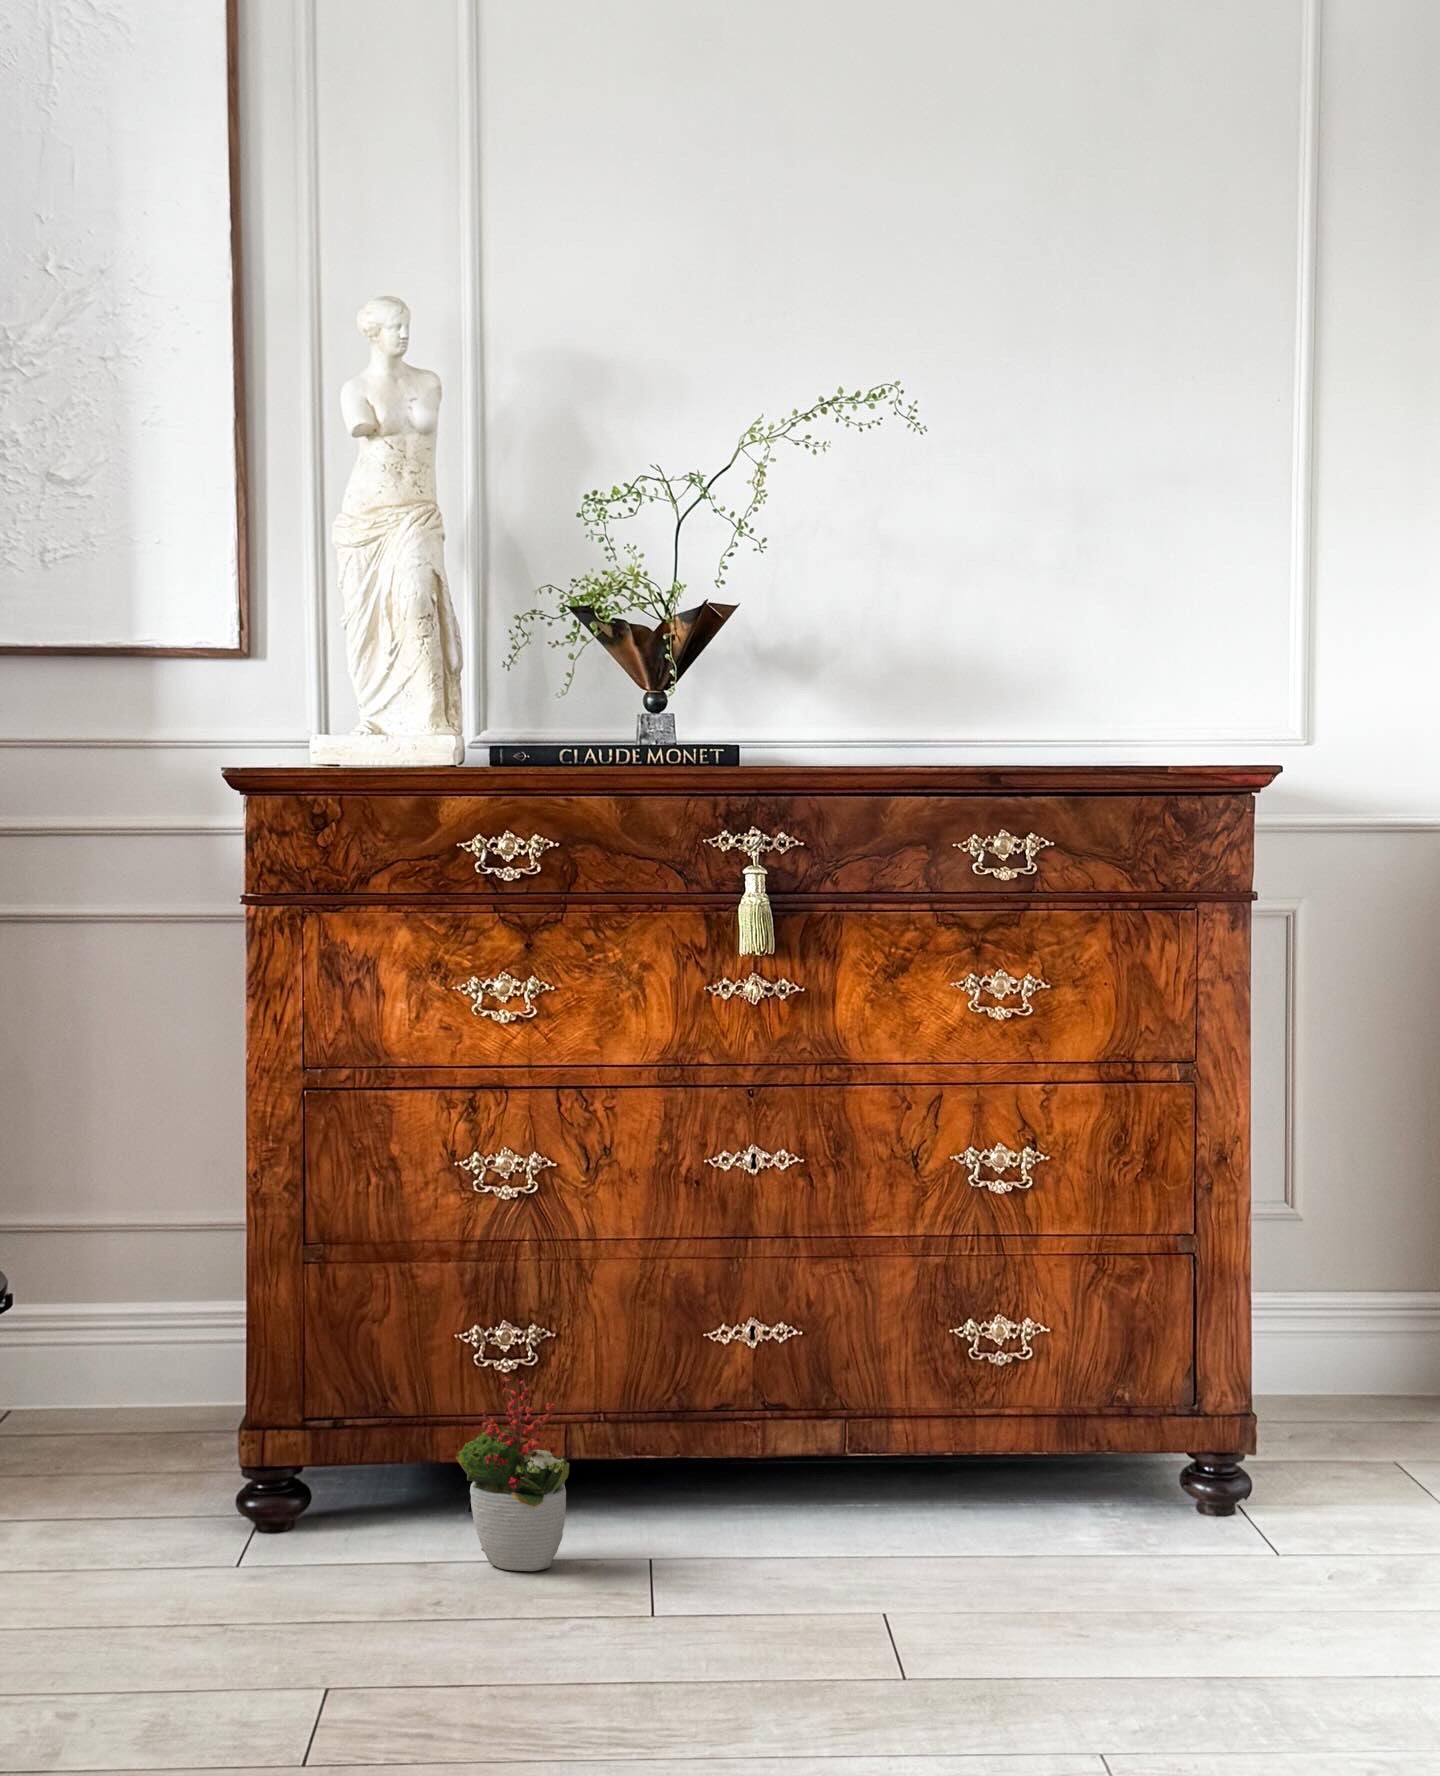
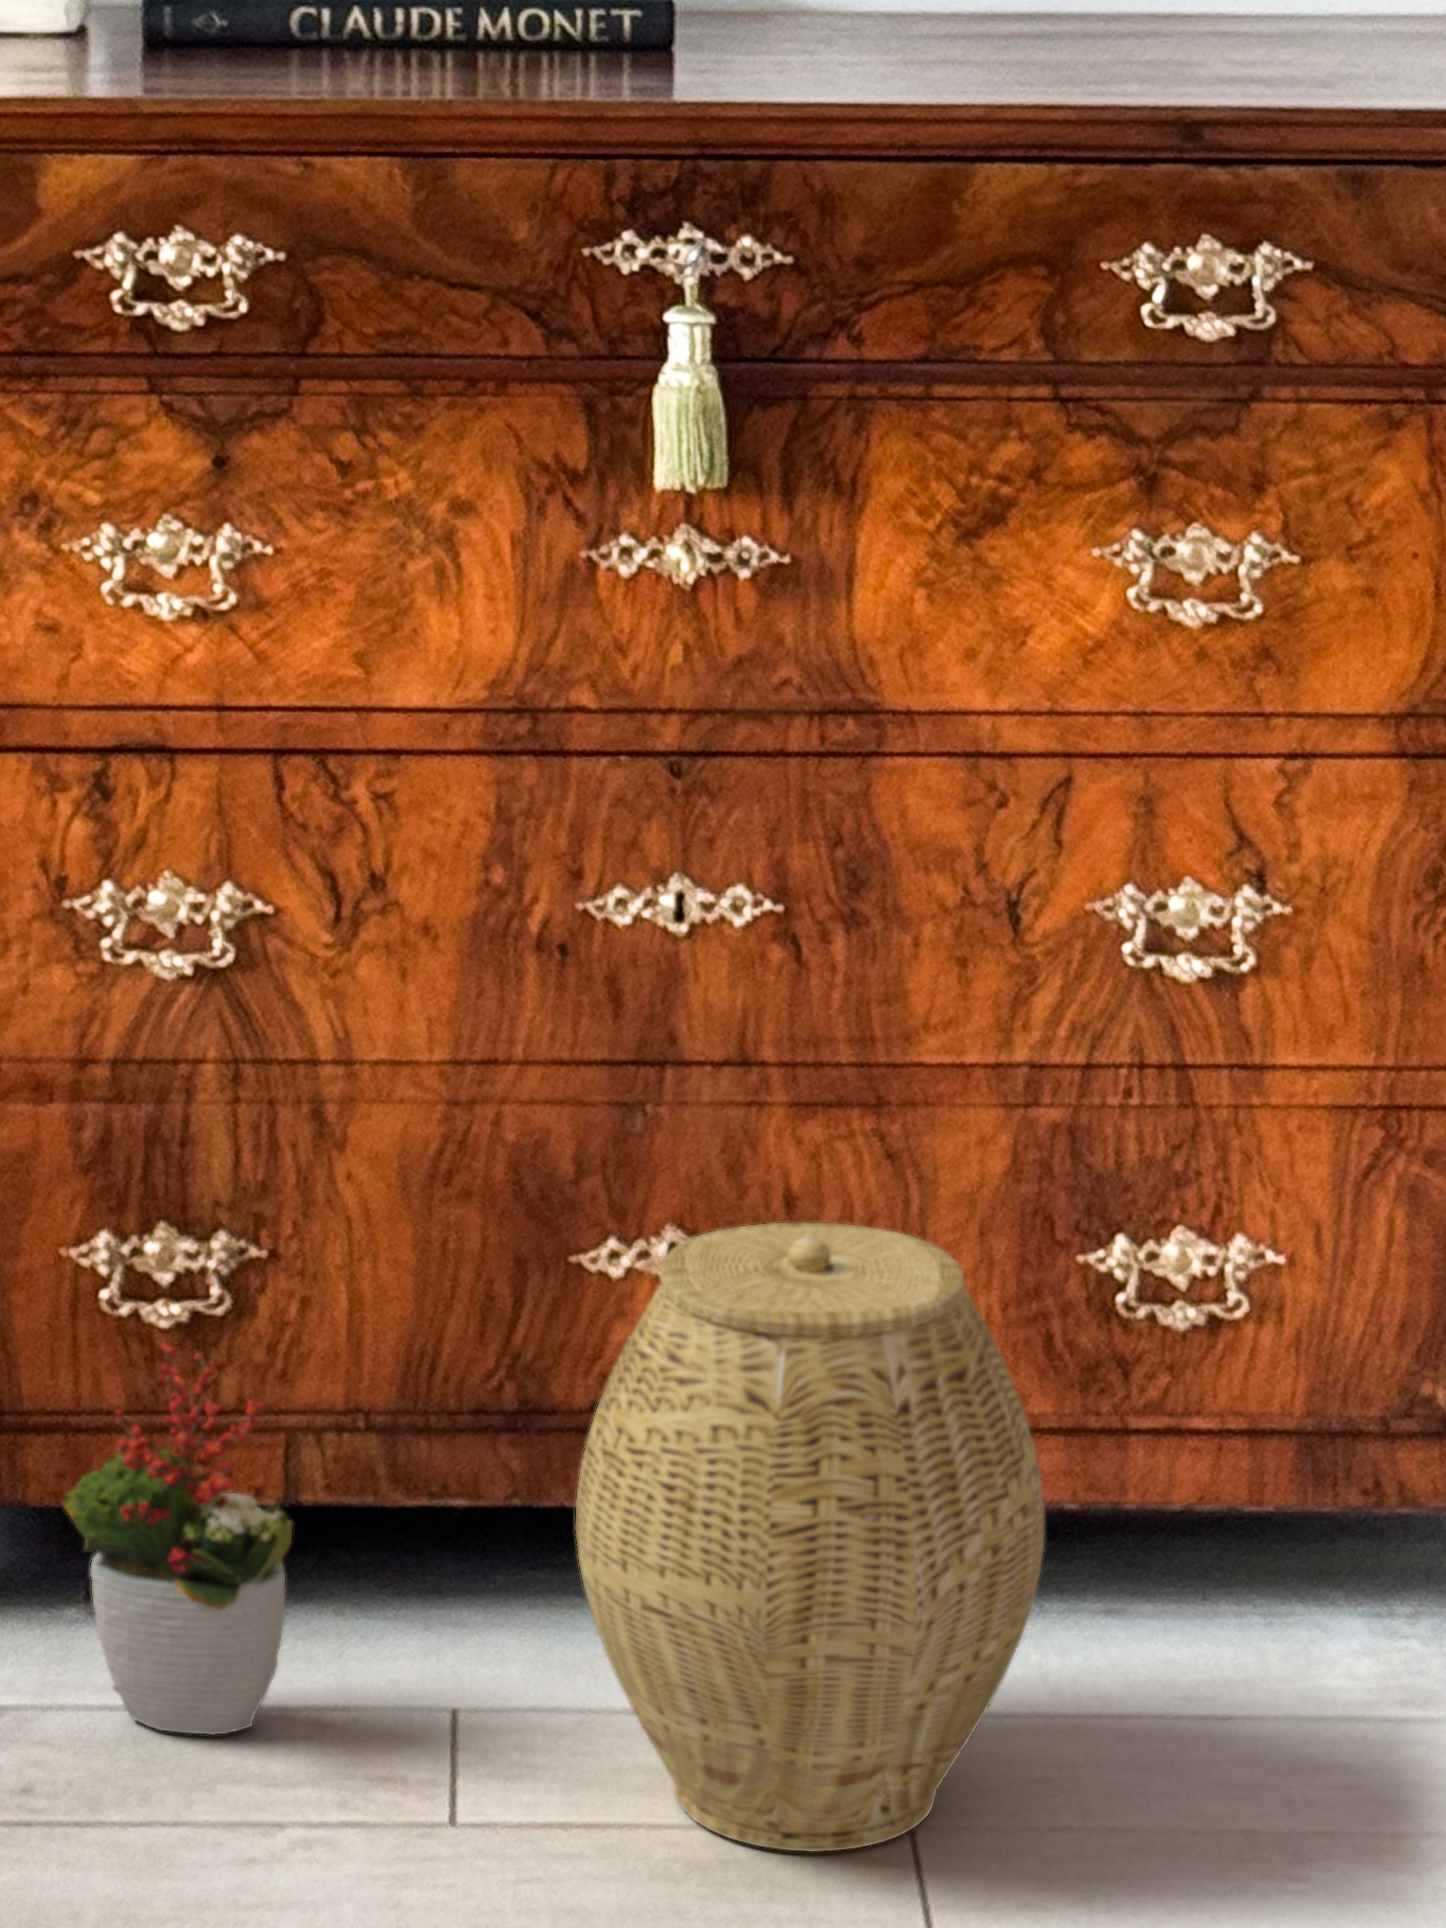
woven basket: none [710,1311,939,1619] -> present [576,1223,1044,1852]

